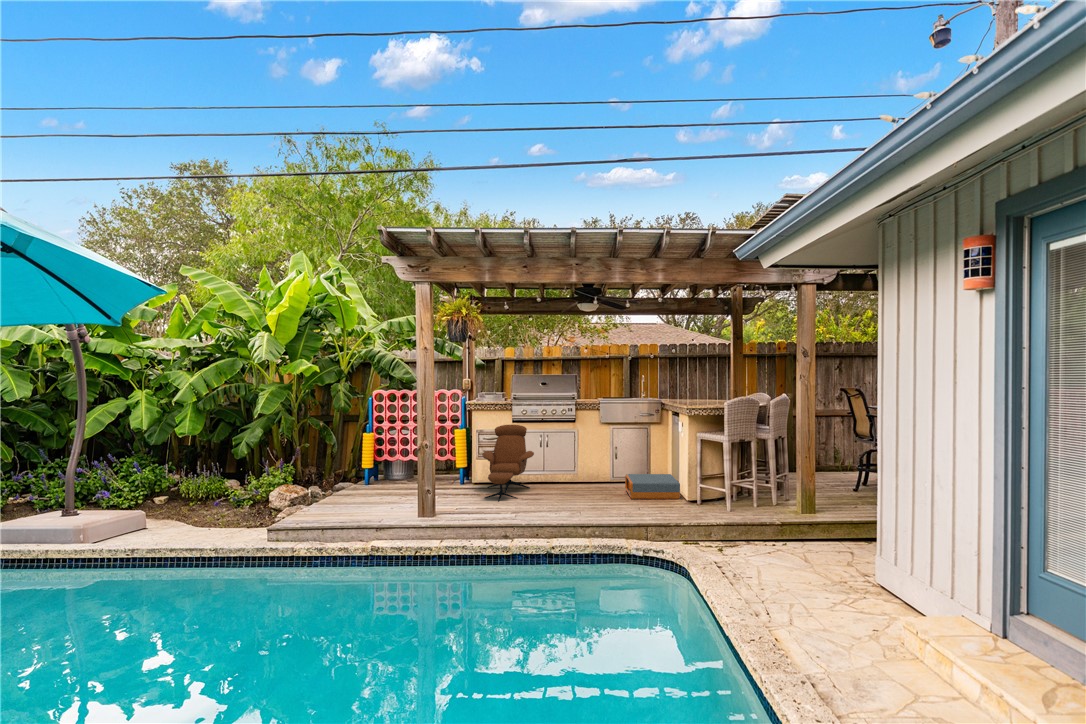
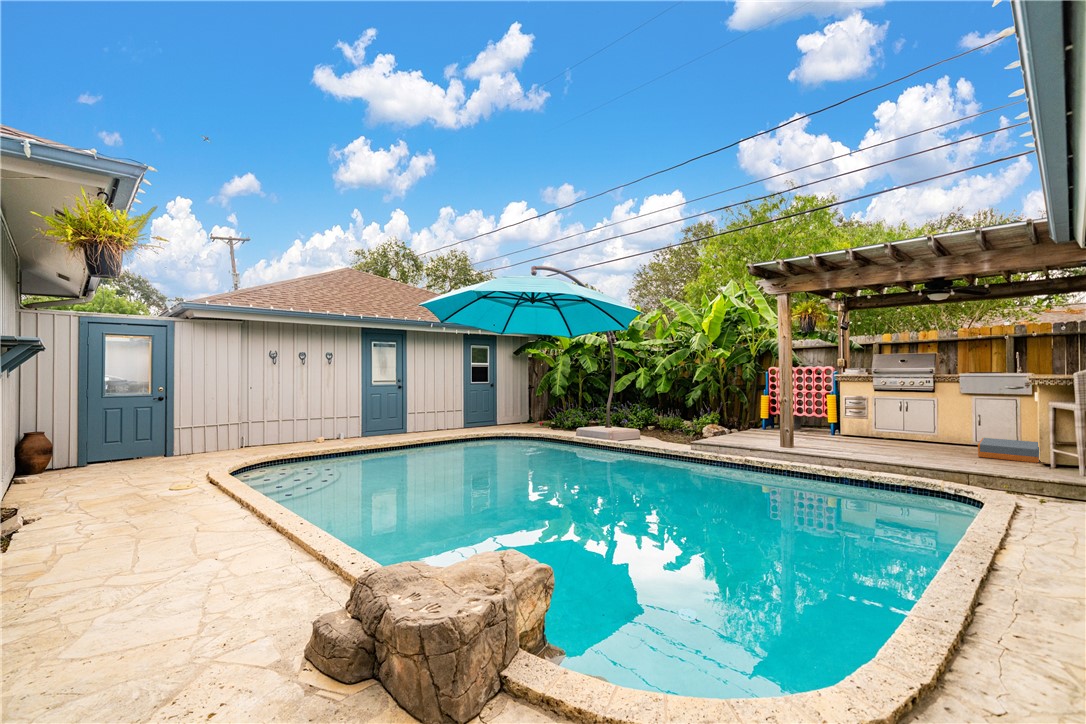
lounge chair: present [482,425,534,502] -> none [840,393,890,446]

